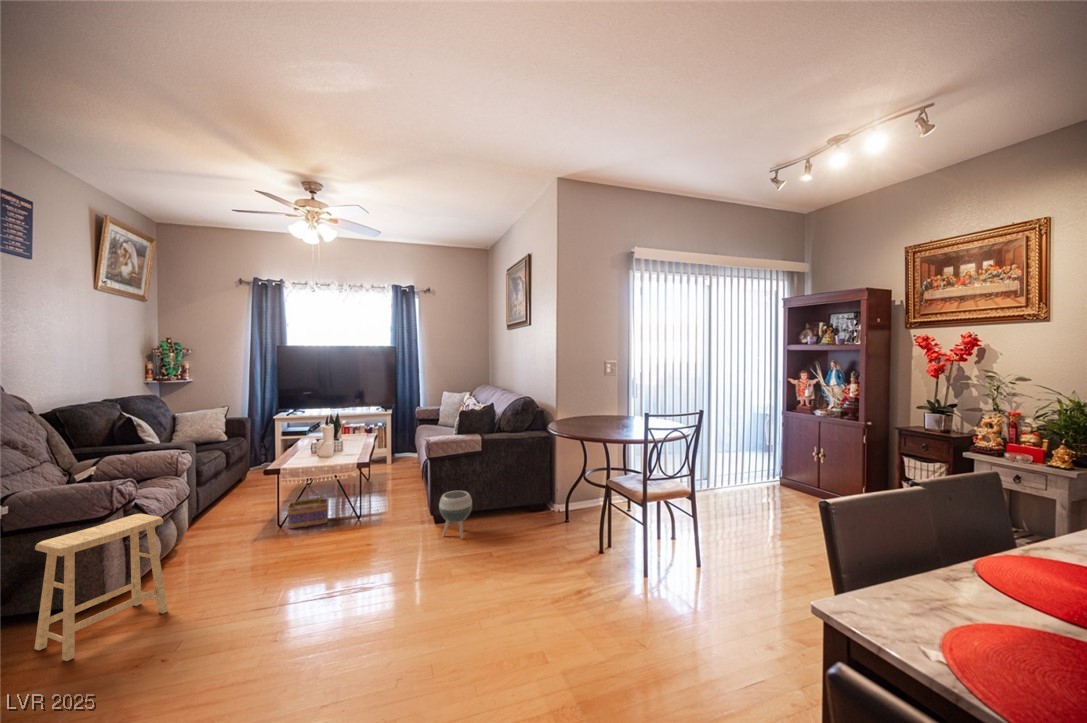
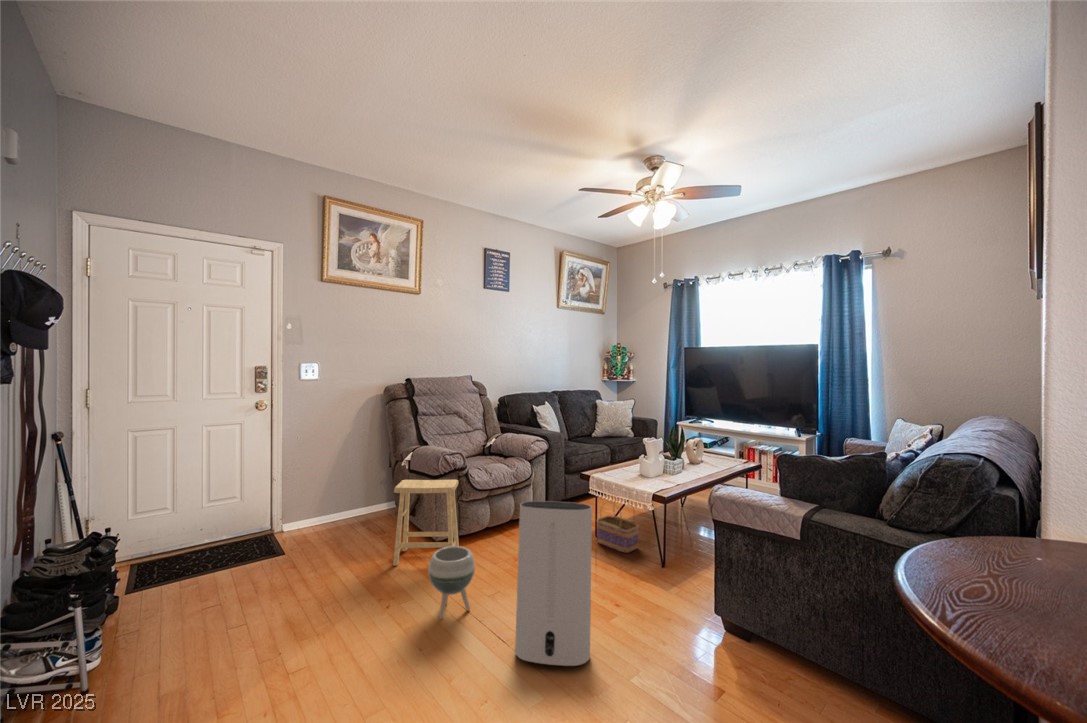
air purifier: none [345,465,412,594] -> present [515,501,592,666]
planter: present [439,491,472,539] -> present [429,546,475,620]

